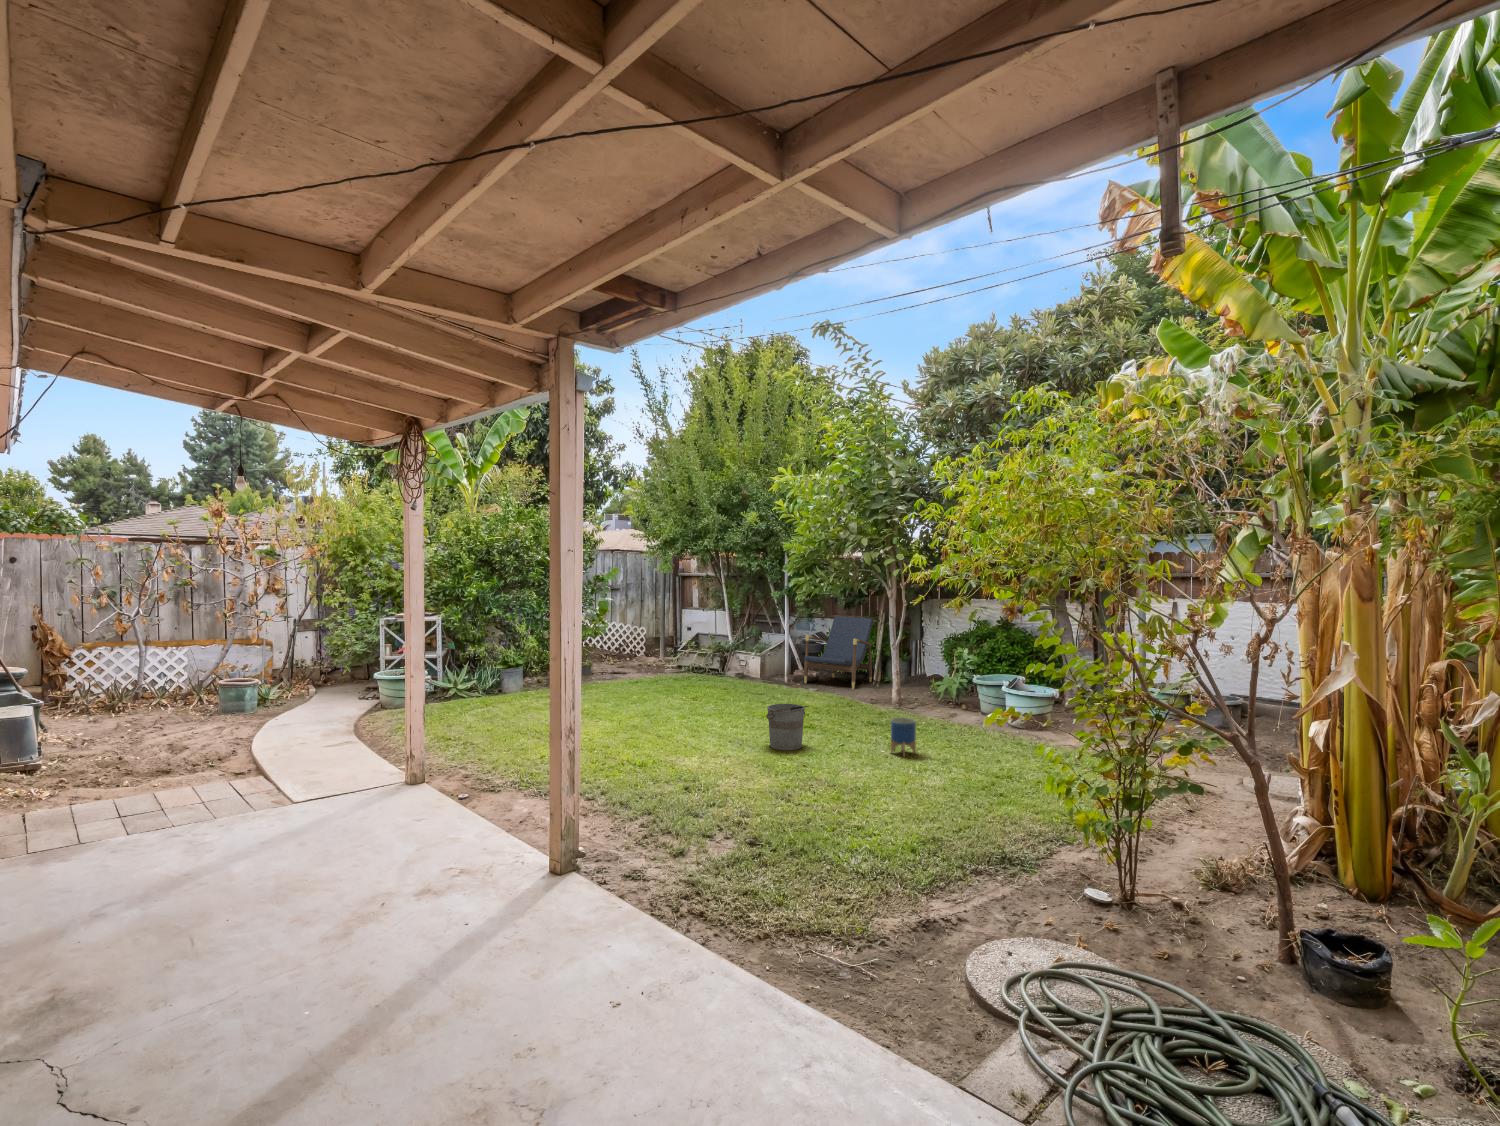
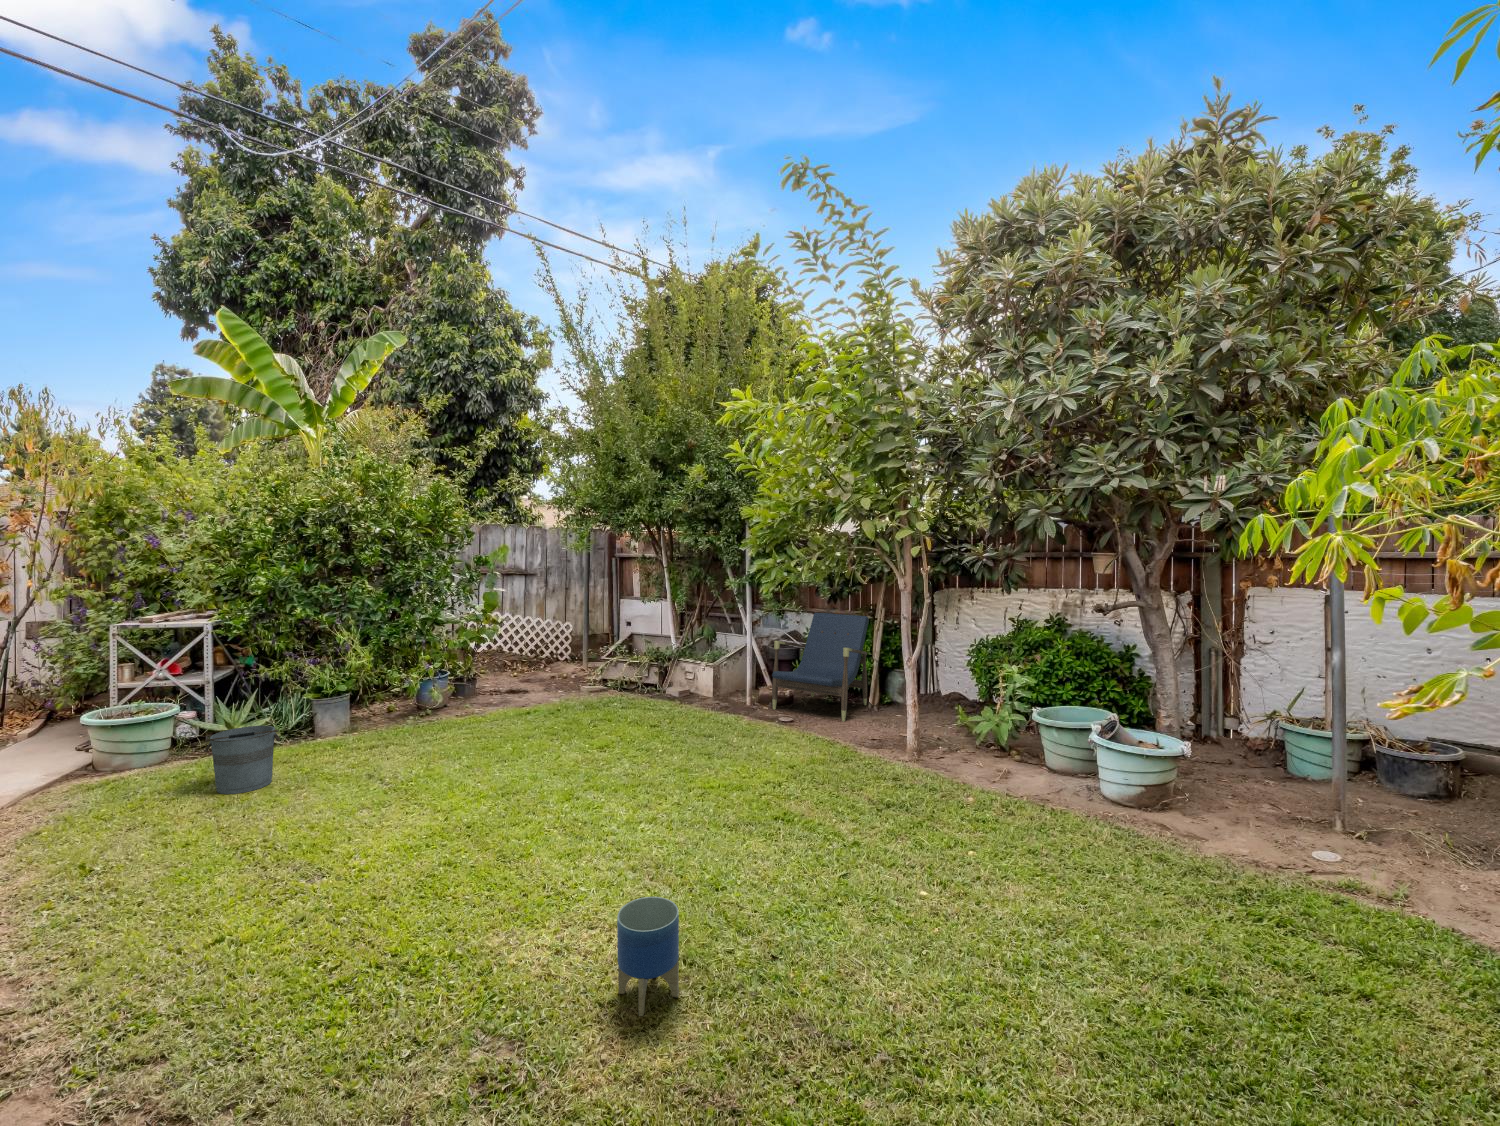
bucket: present [766,704,809,750] -> present [205,726,280,794]
planter: present [891,718,916,756] -> present [617,897,679,1016]

